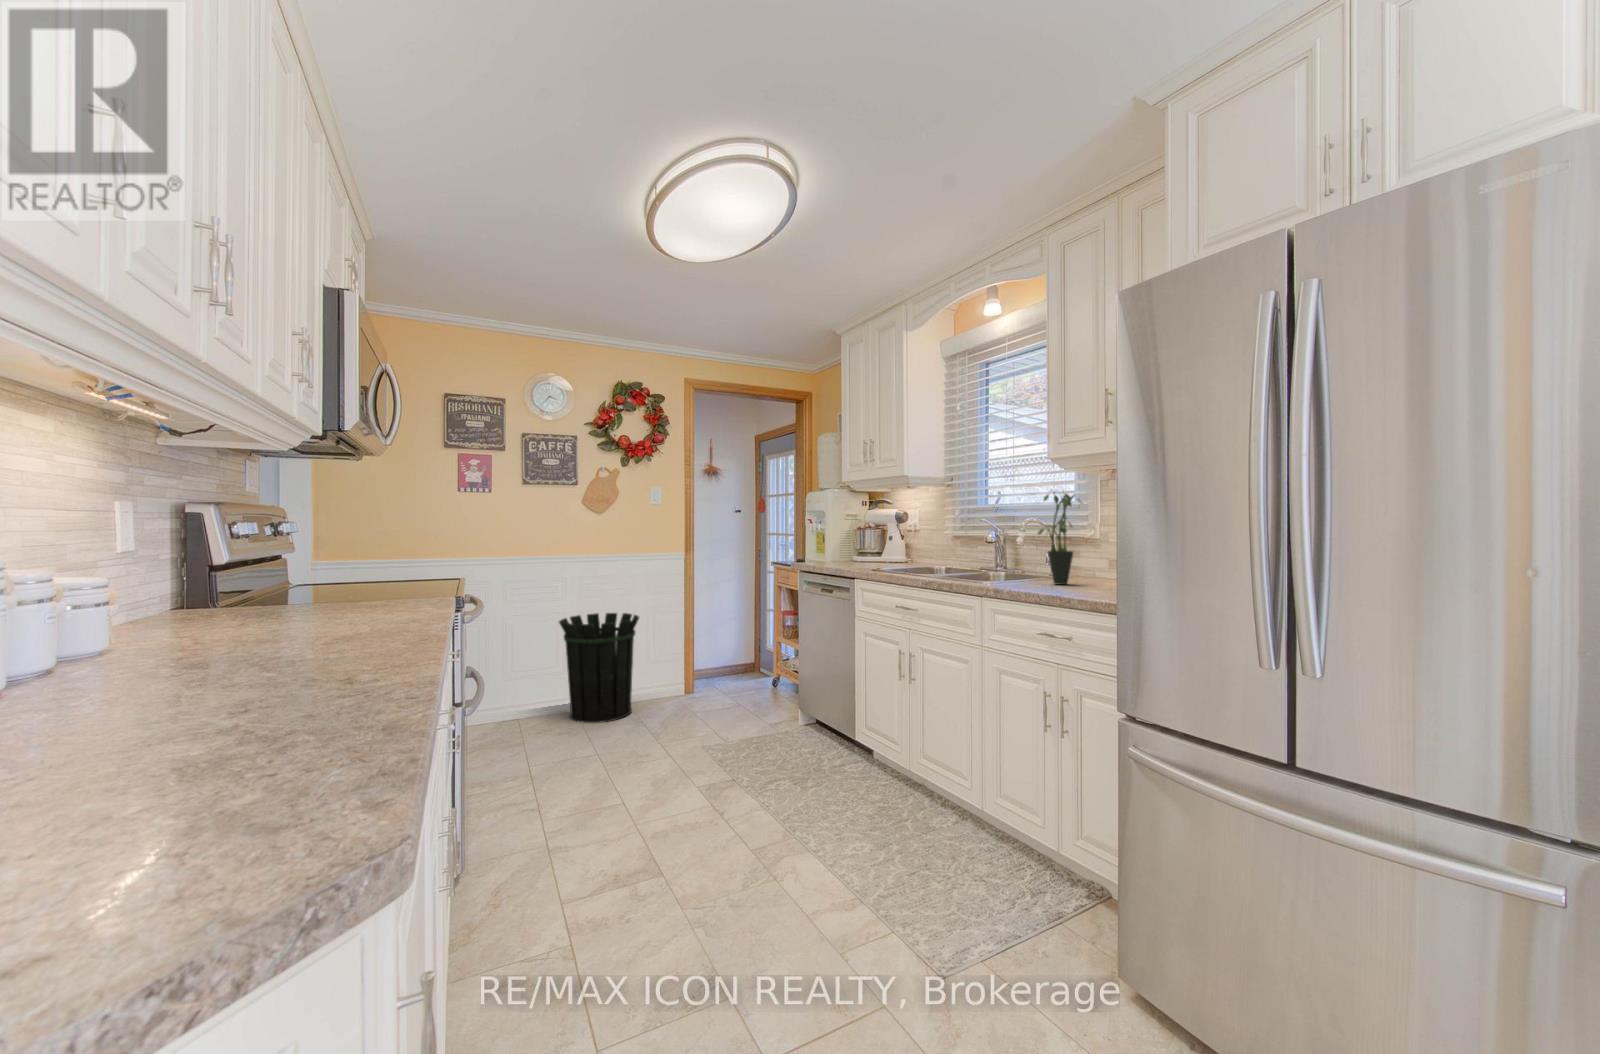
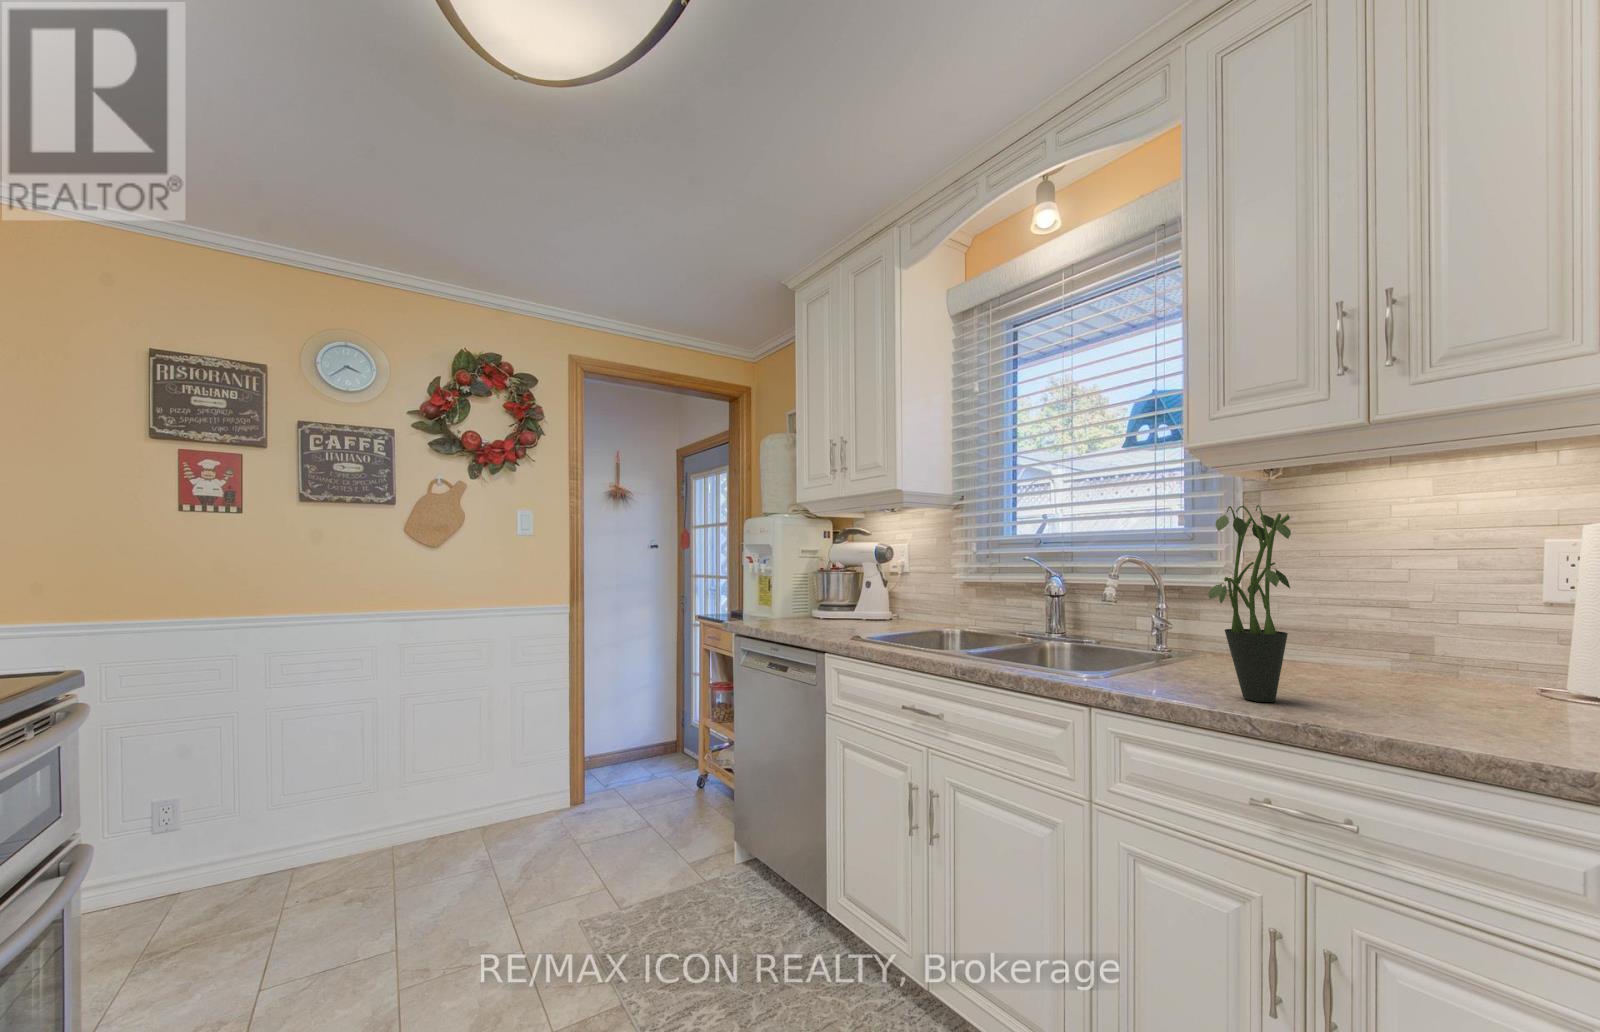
waste bin: present [559,613,639,723] -> none [338,701,482,897]

